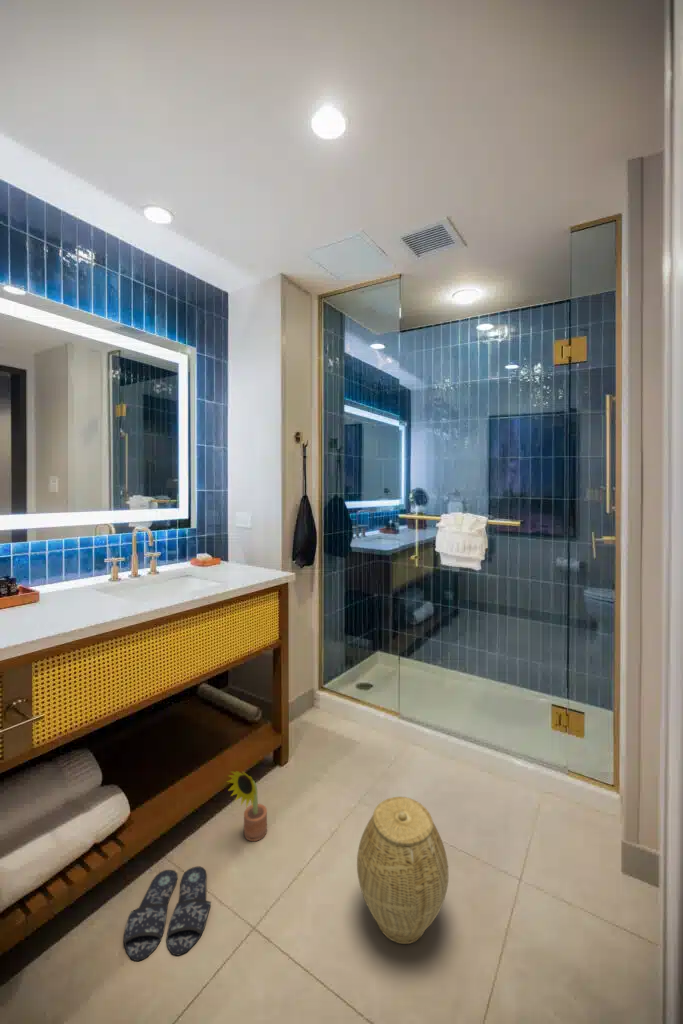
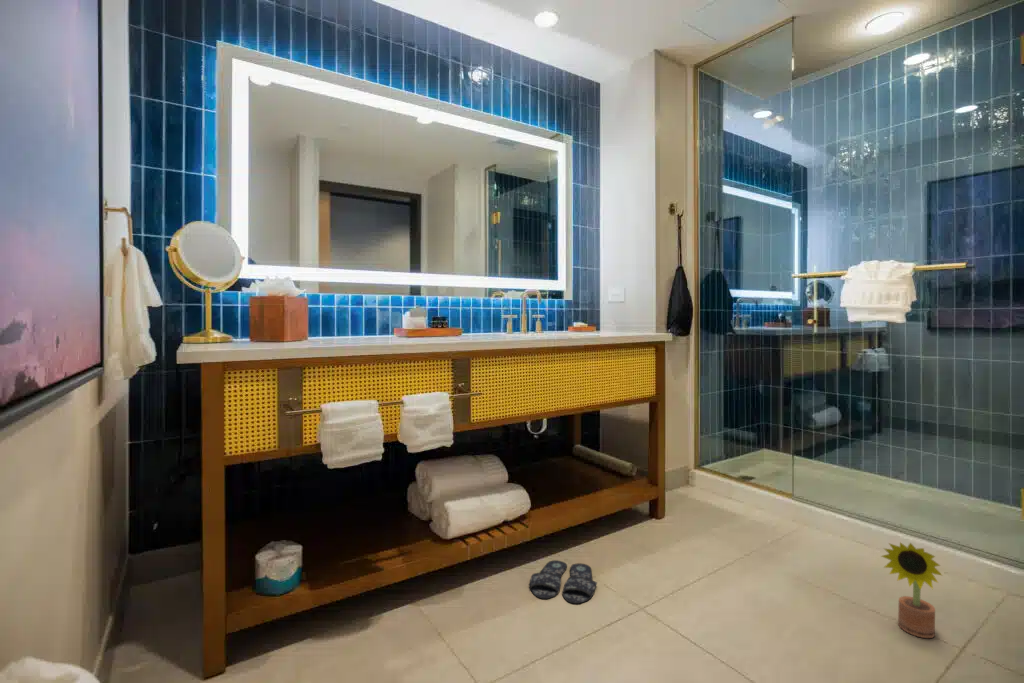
decorative plant: present [228,772,267,841] -> present [882,543,941,638]
woven basket: present [357,797,448,944] -> none [738,517,843,649]

